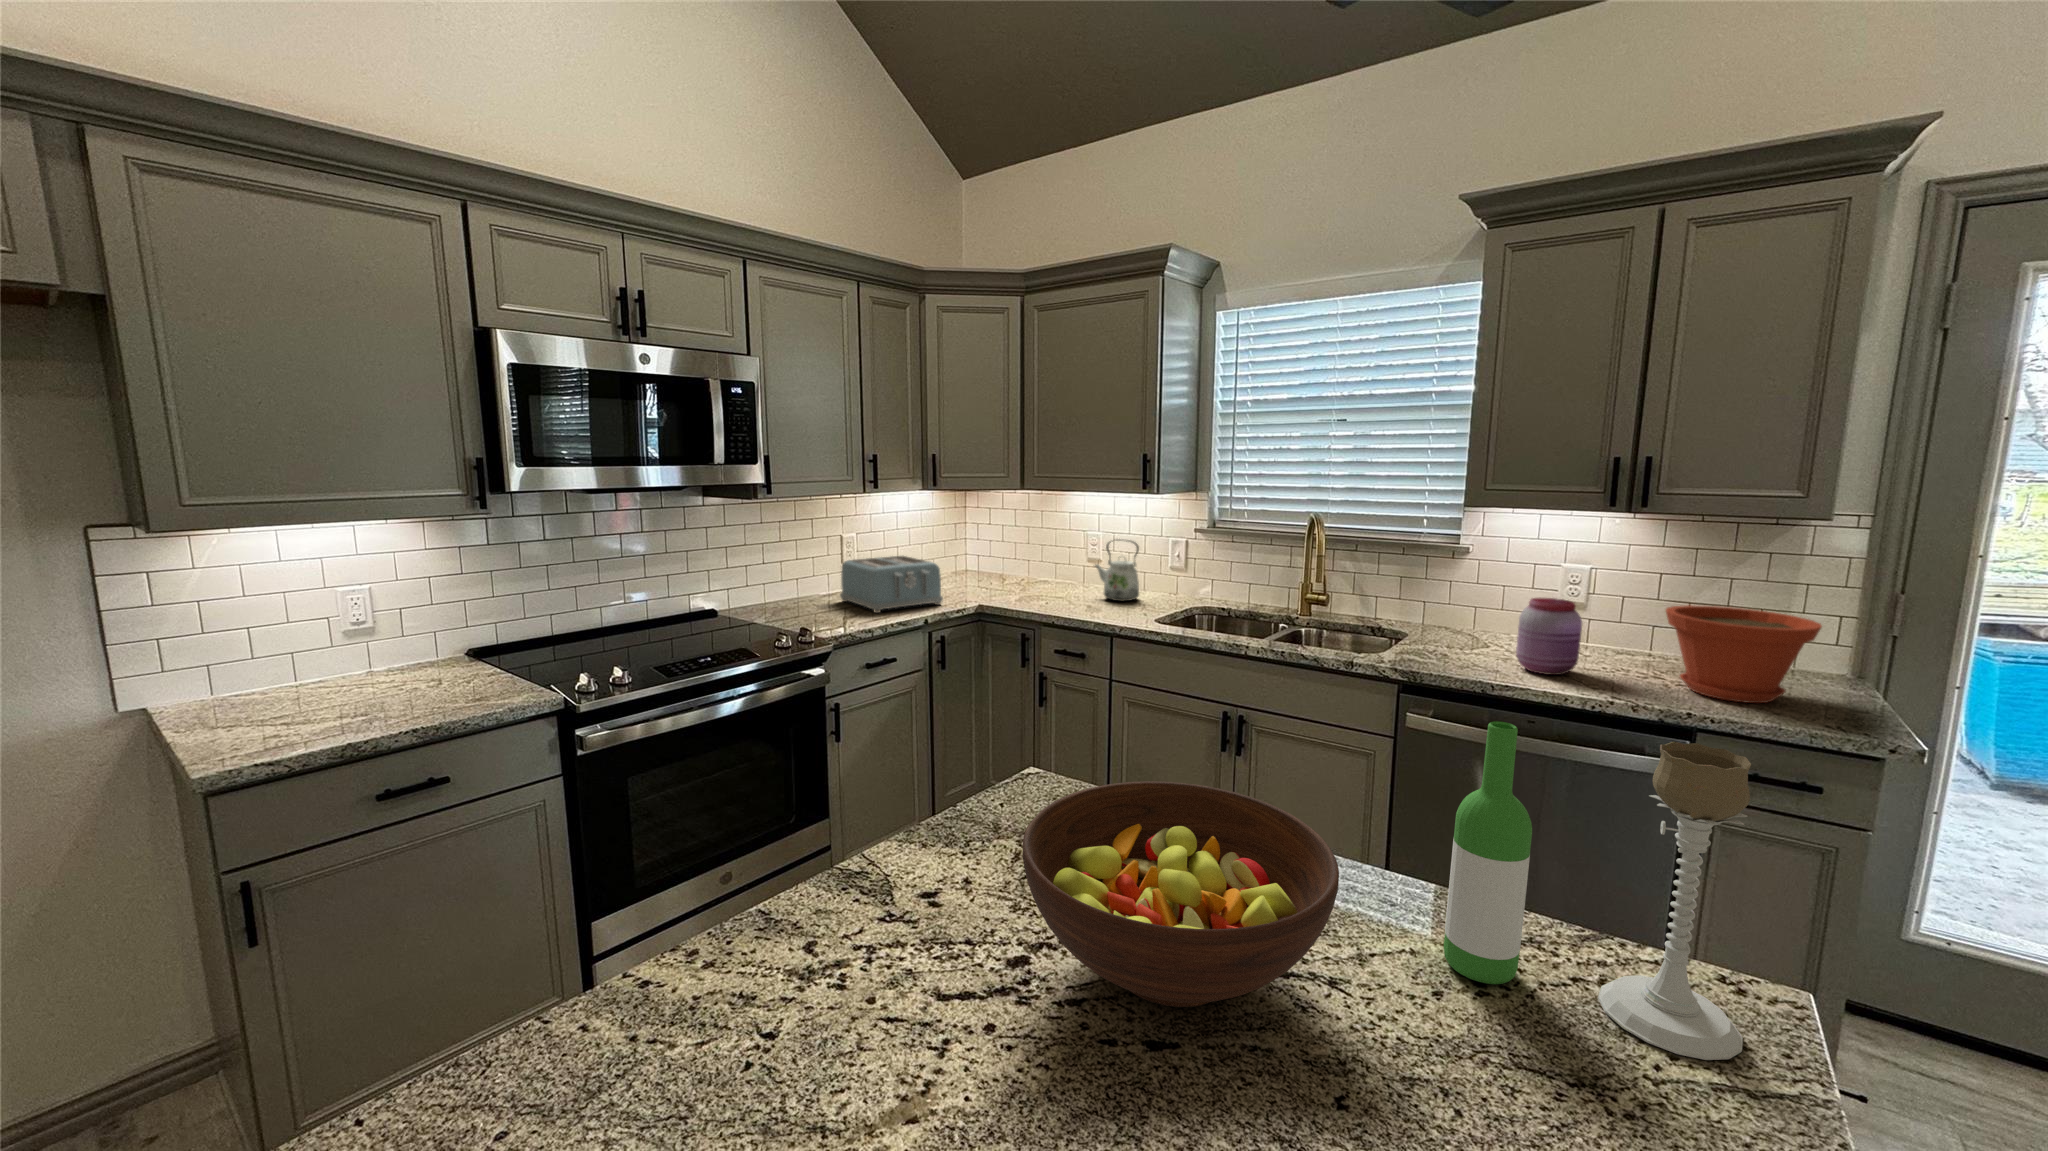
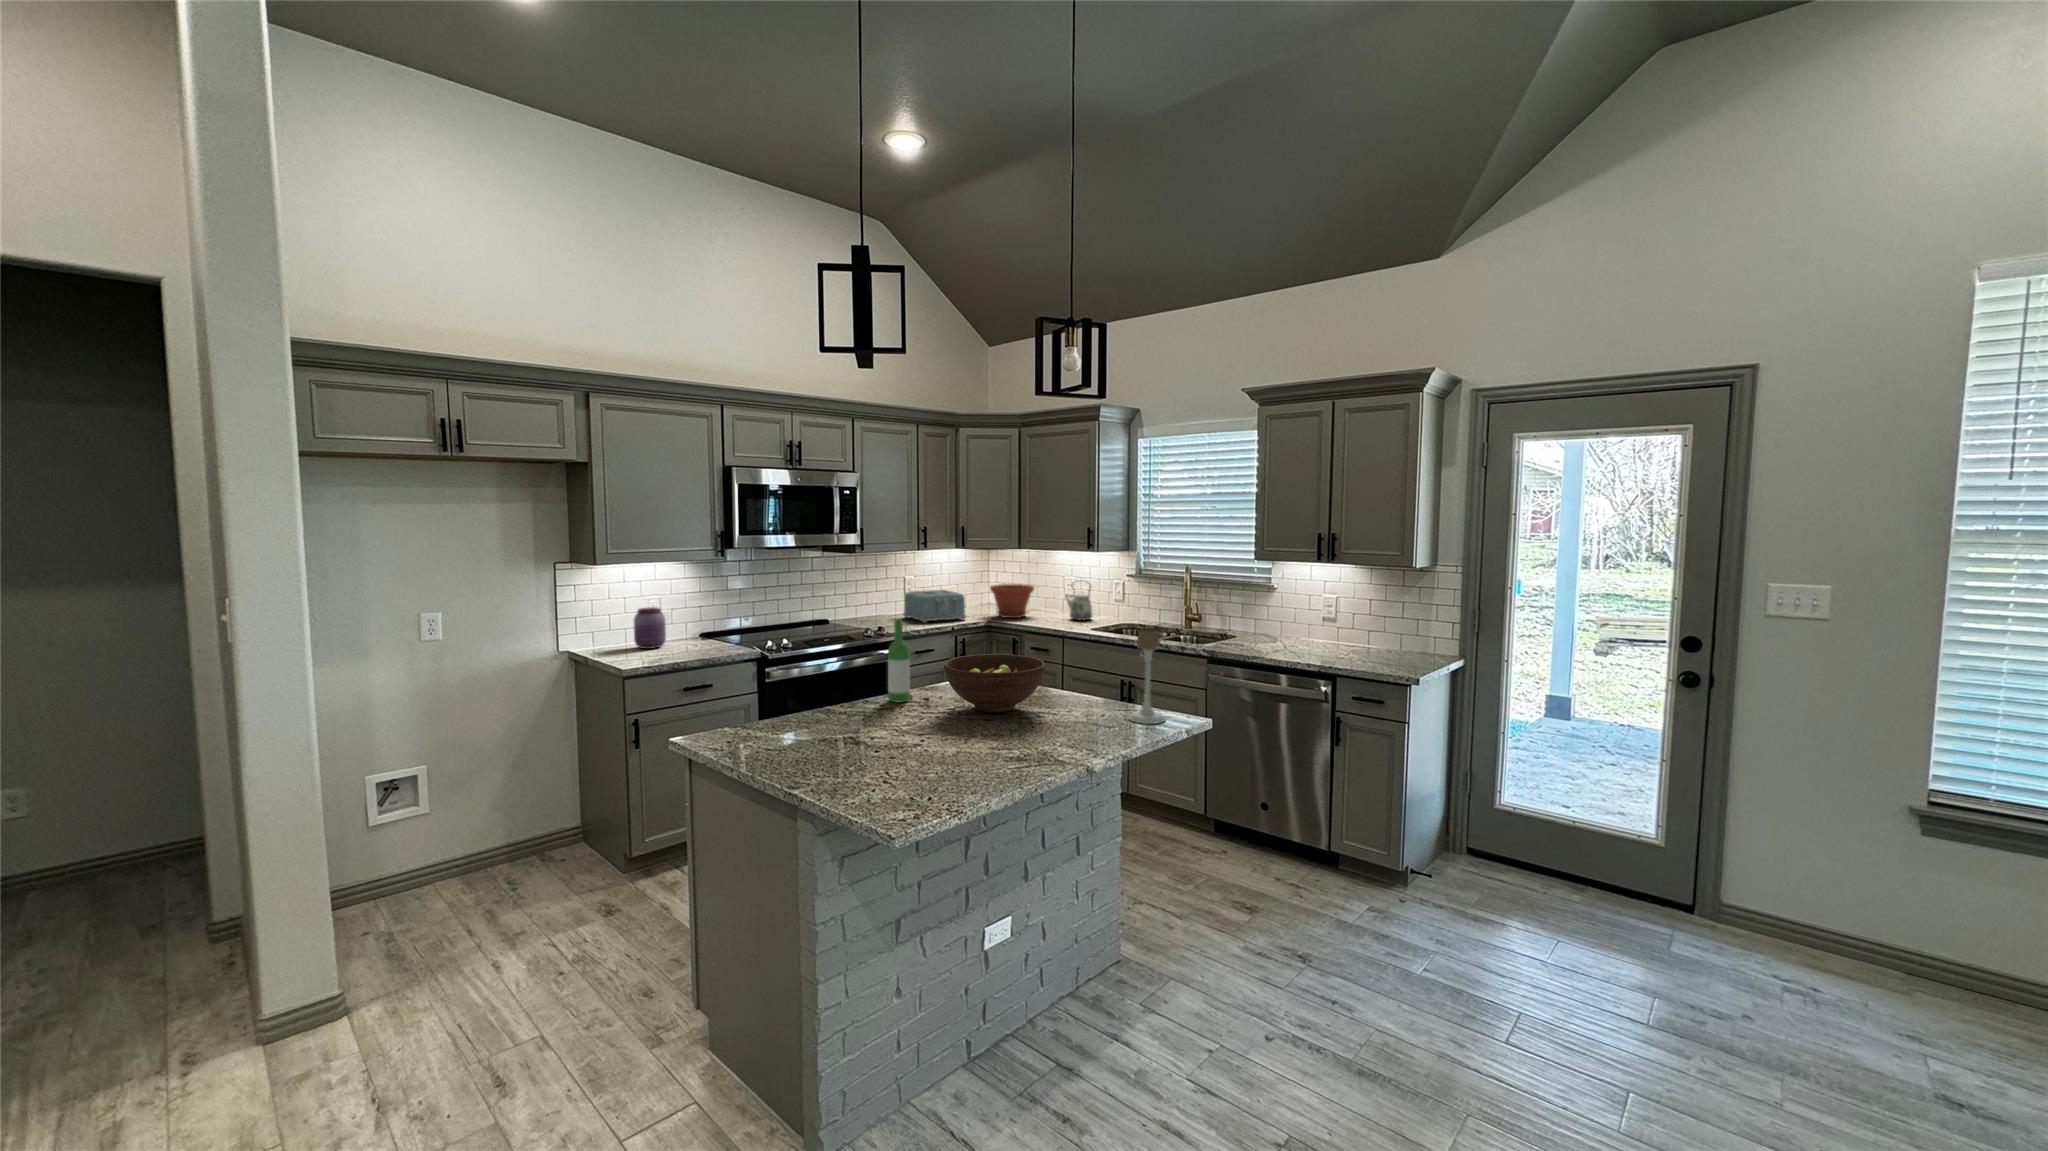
jar: present [1516,598,1582,675] -> present [634,607,666,649]
plant pot: present [1666,605,1822,703] -> present [990,584,1034,618]
wine bottle: present [1444,721,1532,984] -> present [888,618,910,703]

